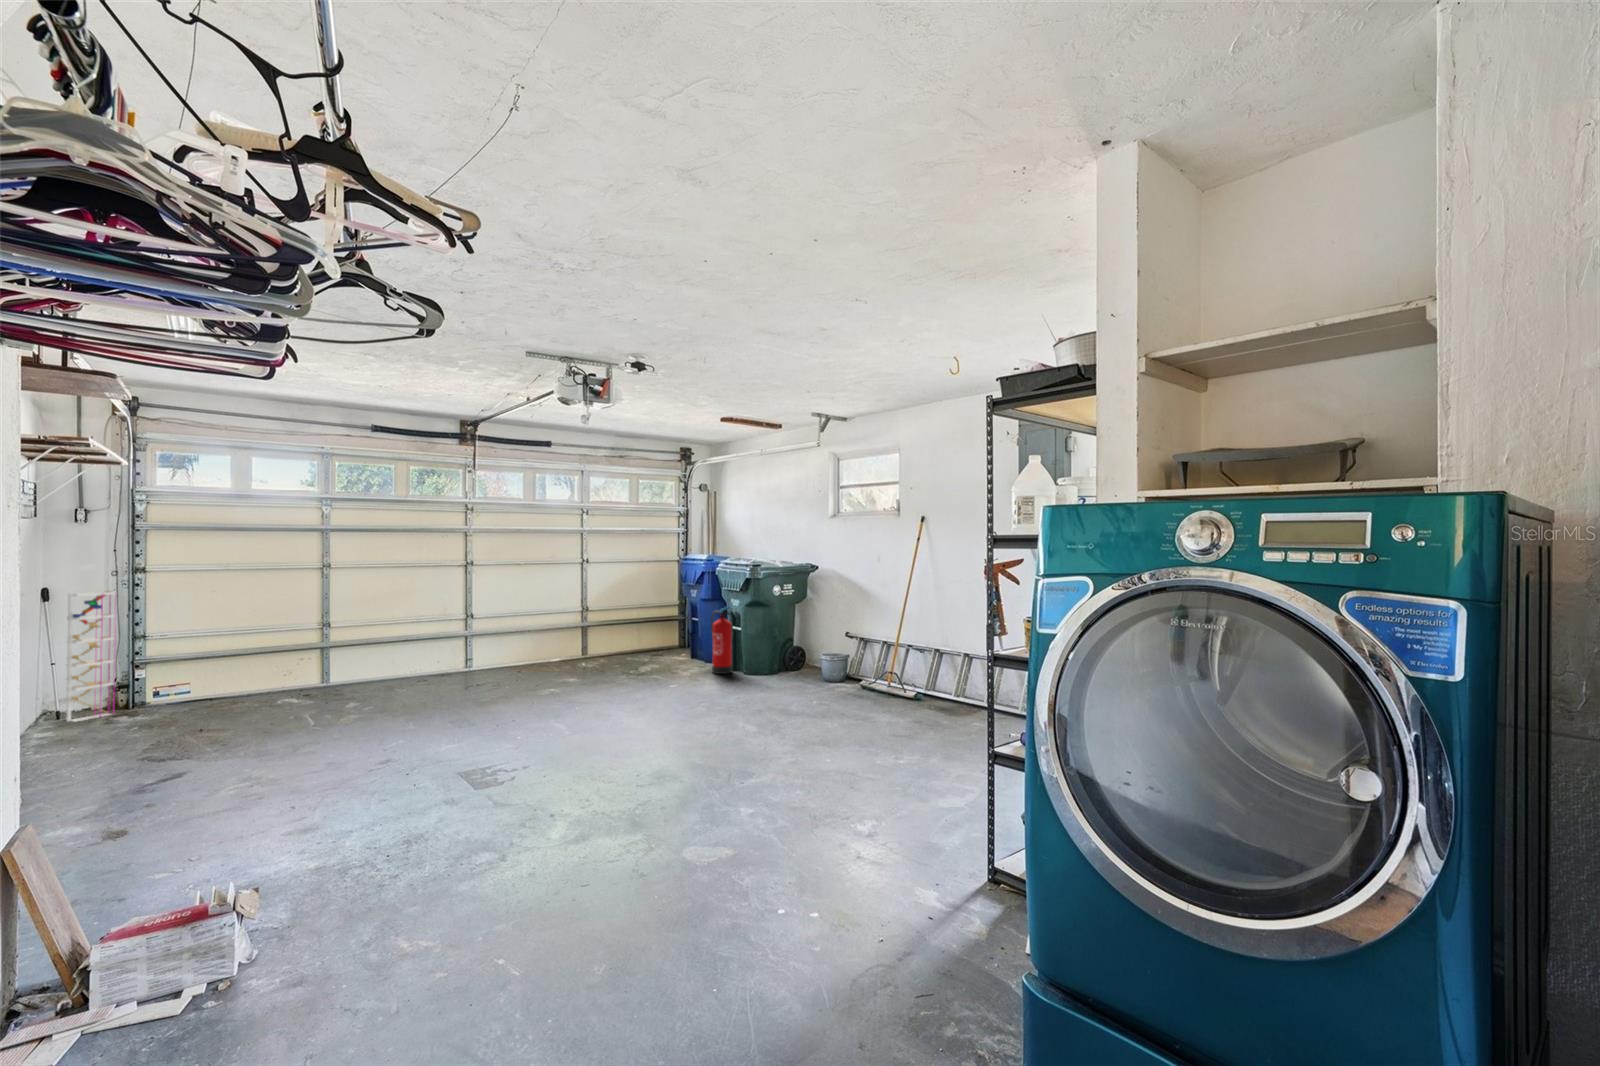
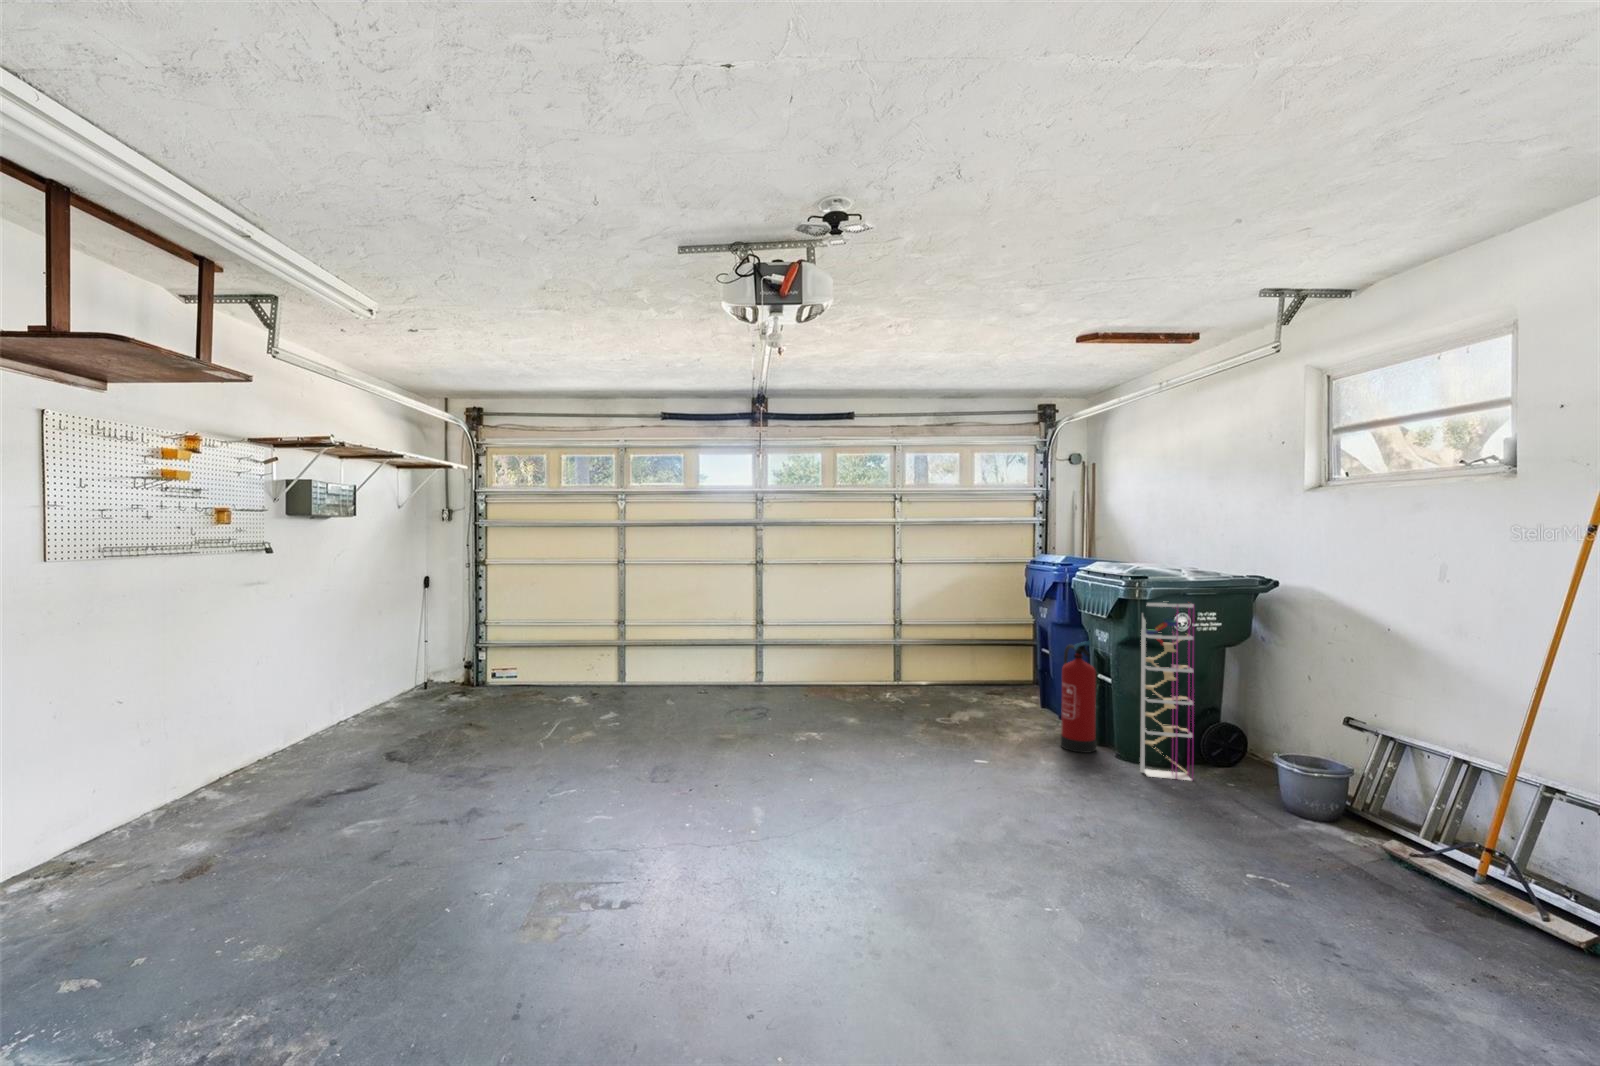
shelving unit: present [66,591,116,722] -> present [1140,601,1194,780]

